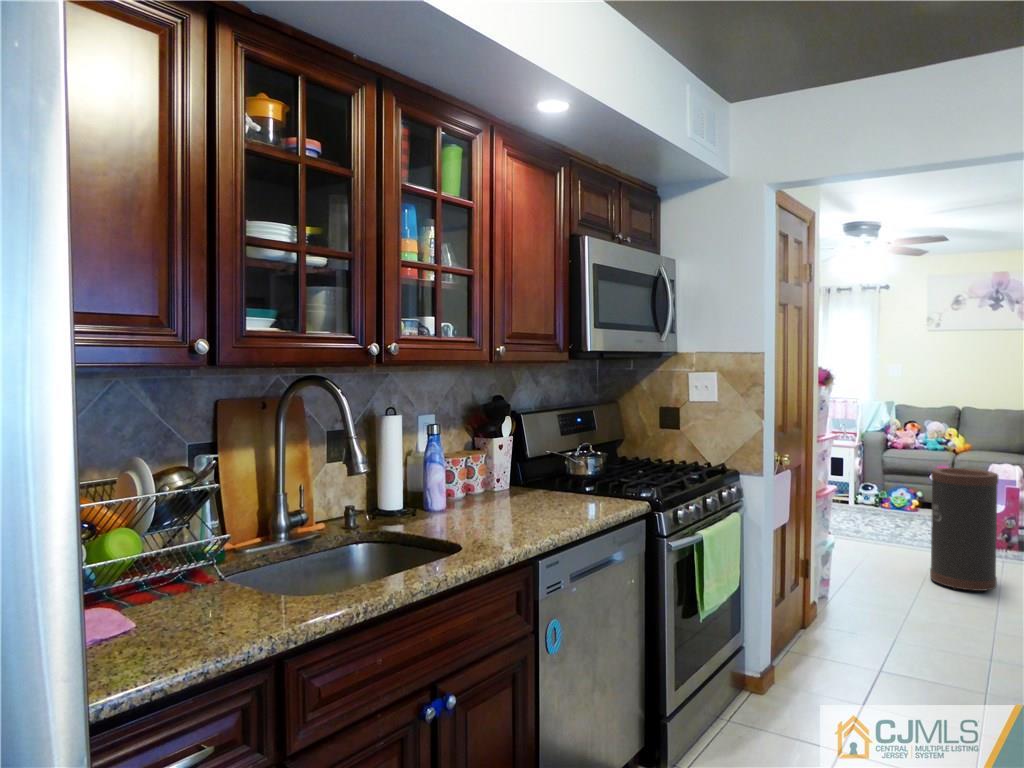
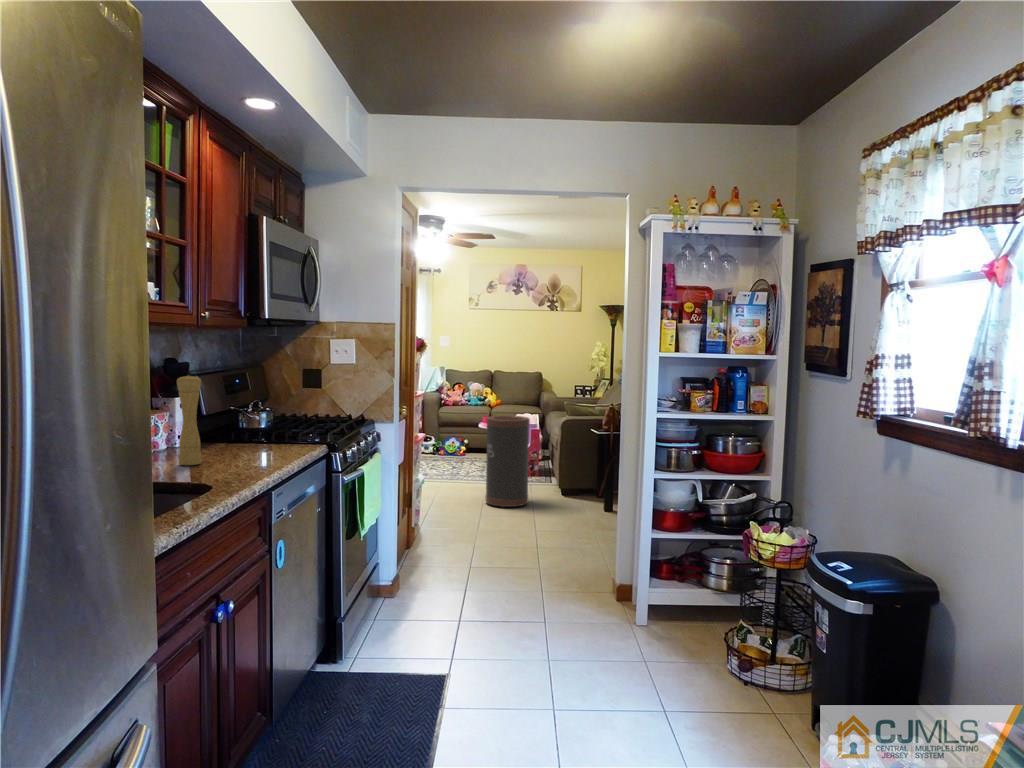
pepper mill: none [459,416,484,518] -> present [177,375,201,465]

